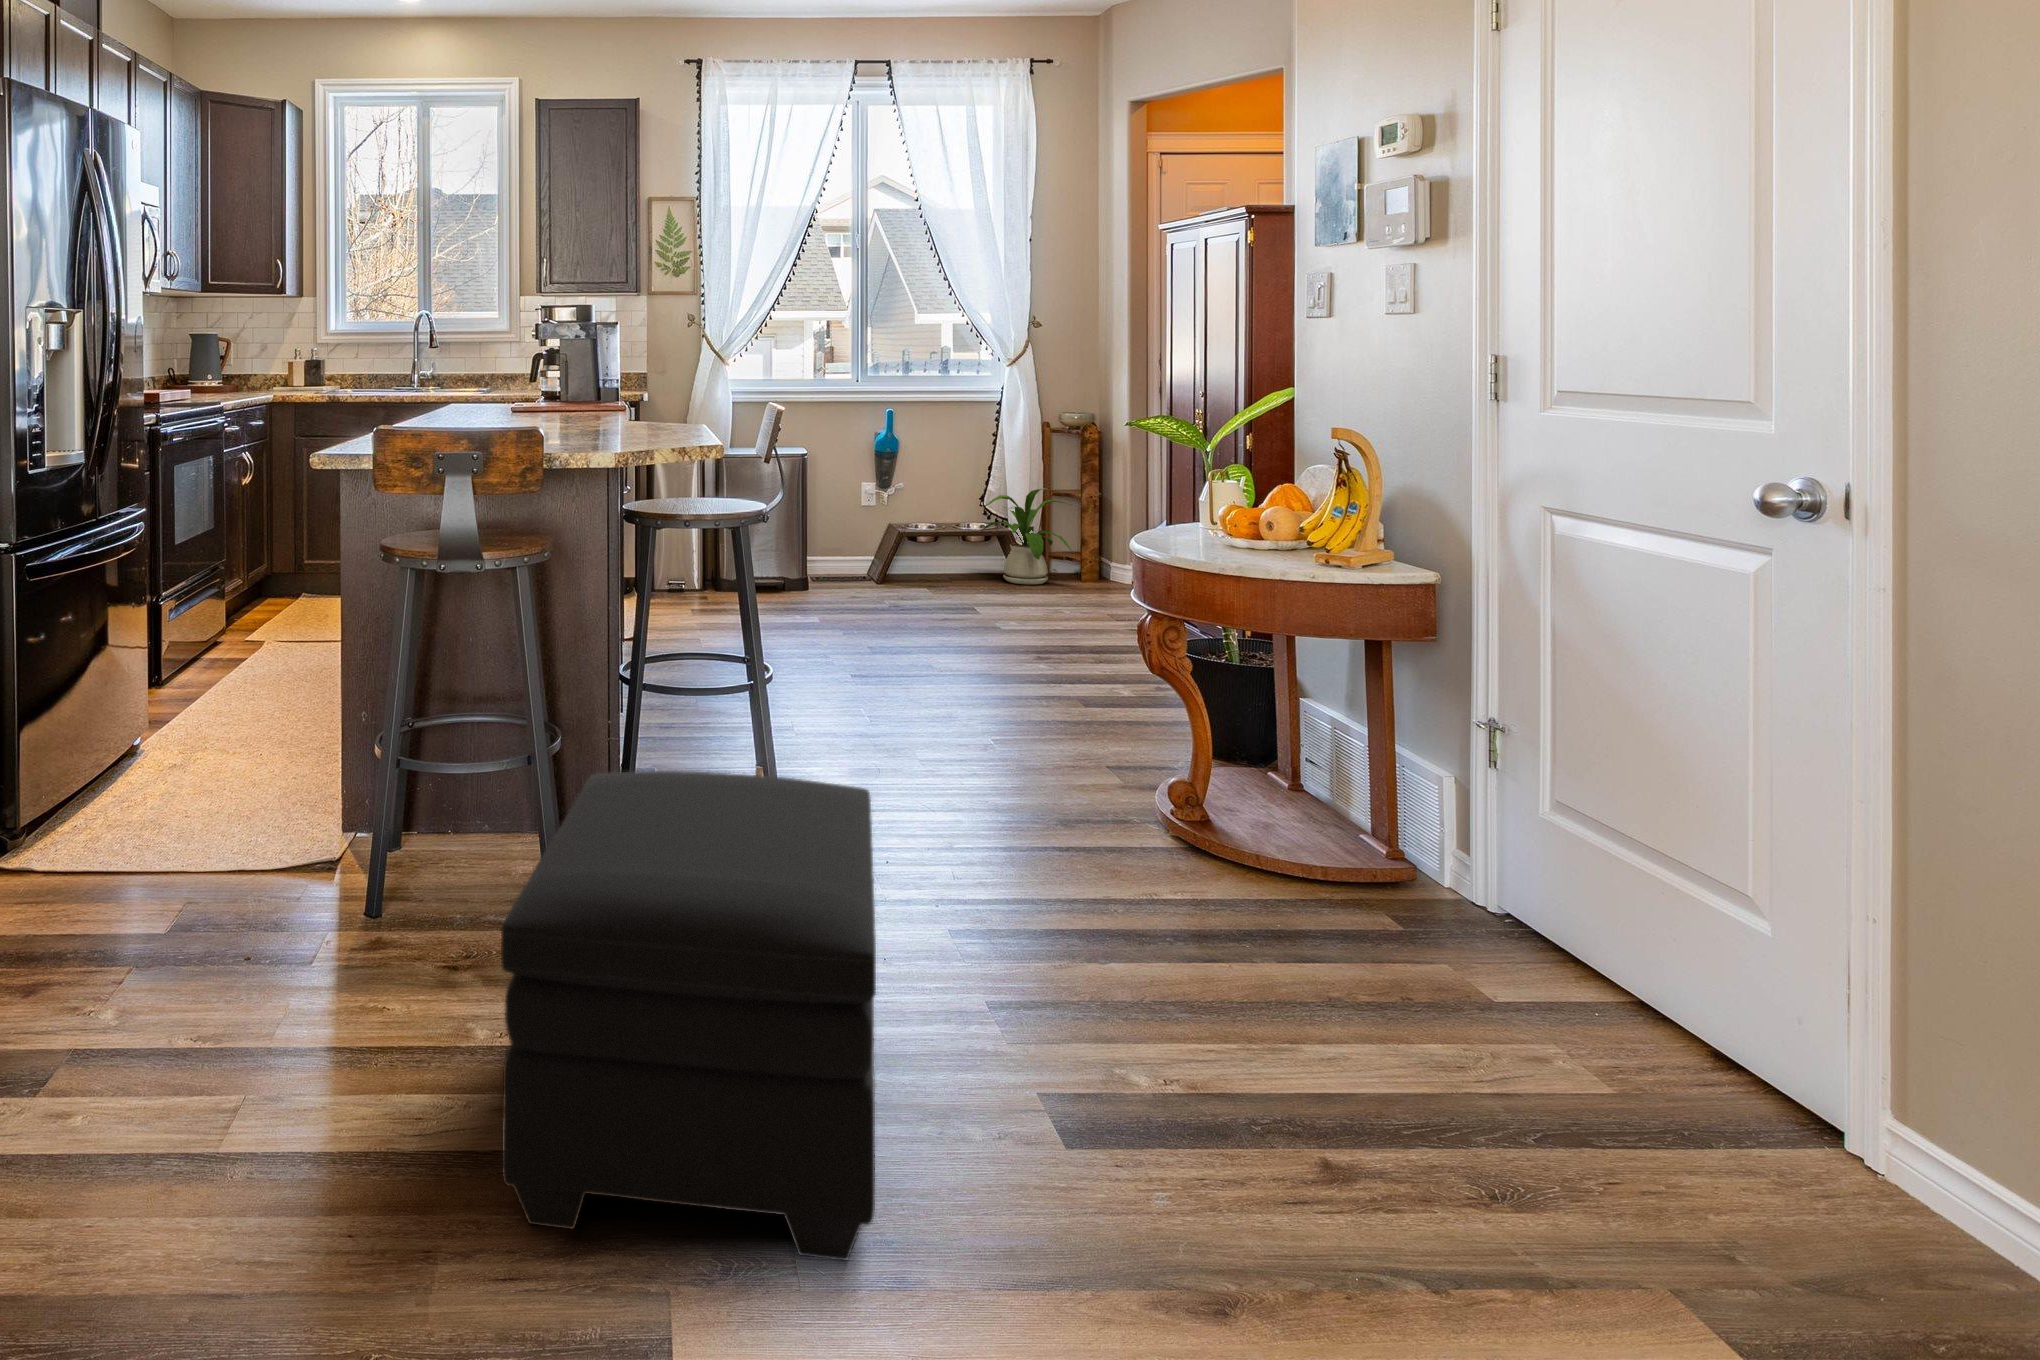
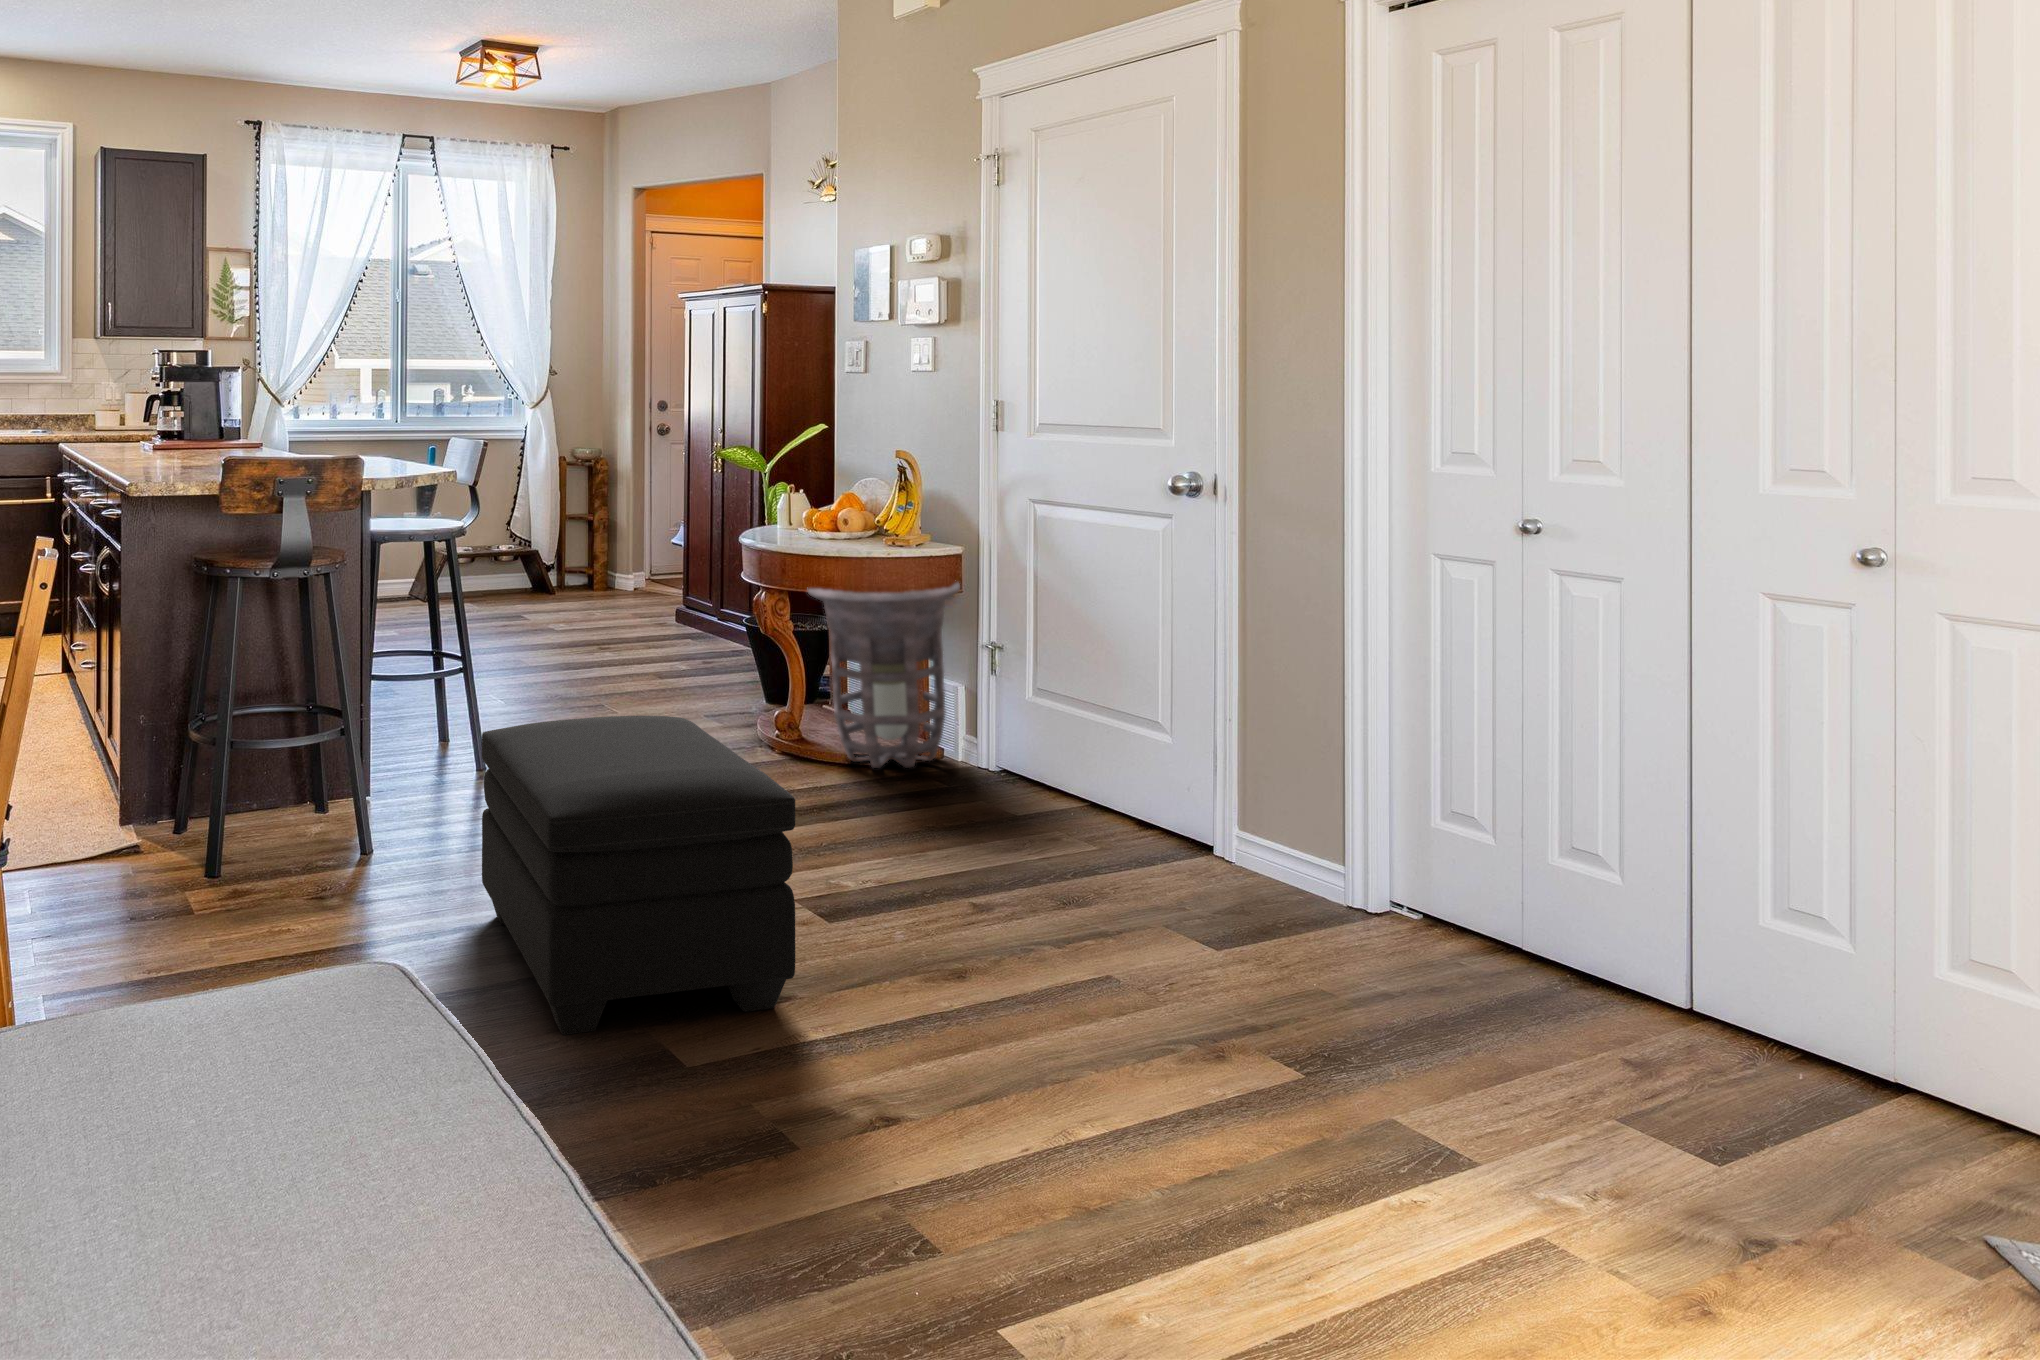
house plant: present [982,488,1071,584] -> none [510,512,590,596]
side table: none [1198,597,1437,882] -> present [808,583,960,768]

